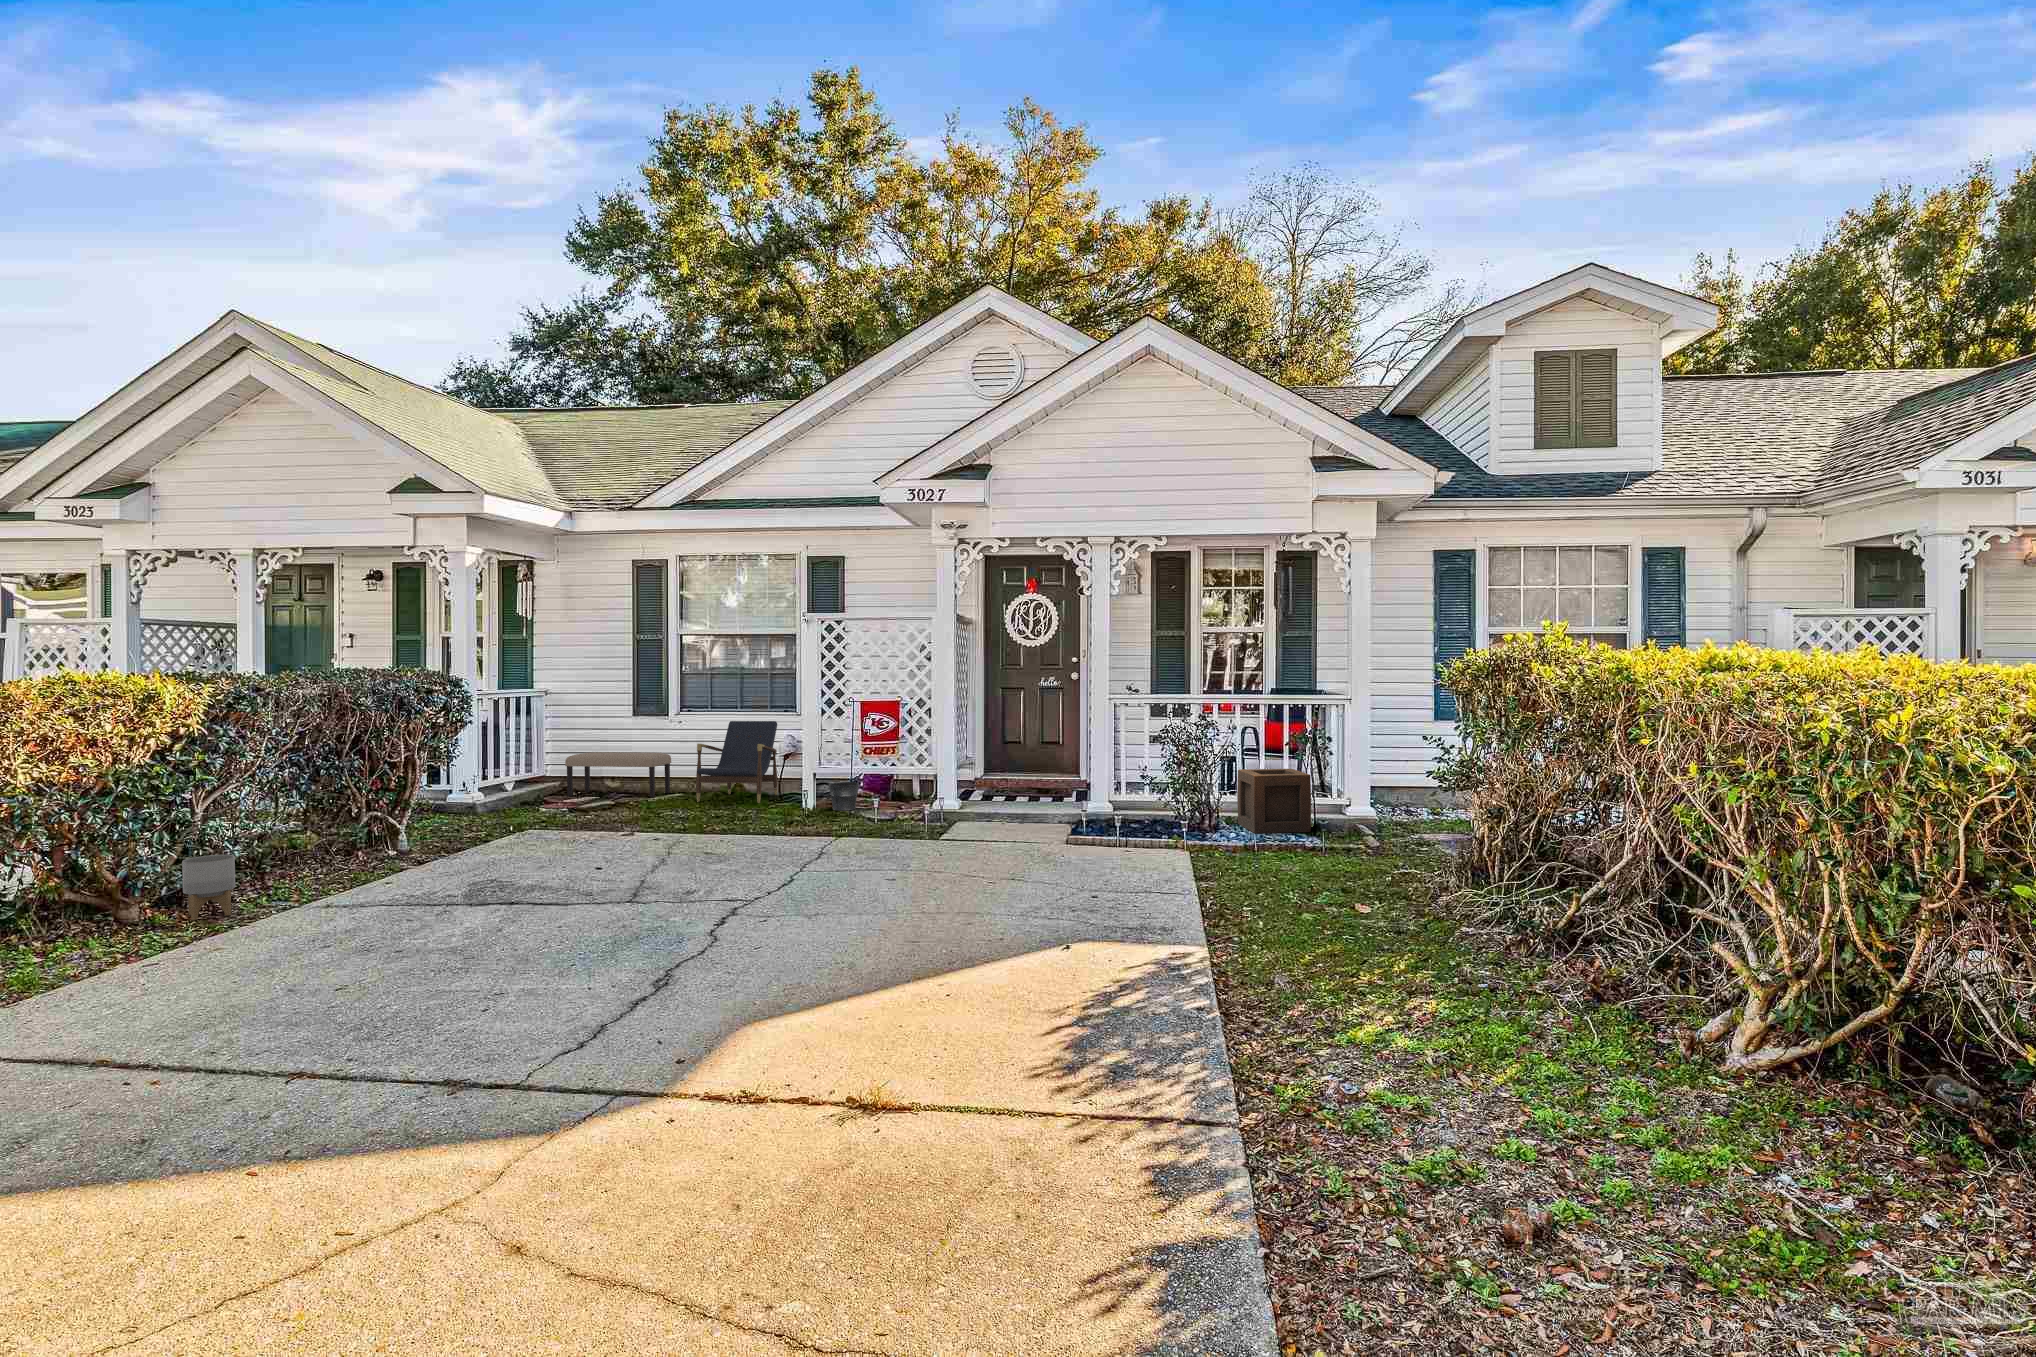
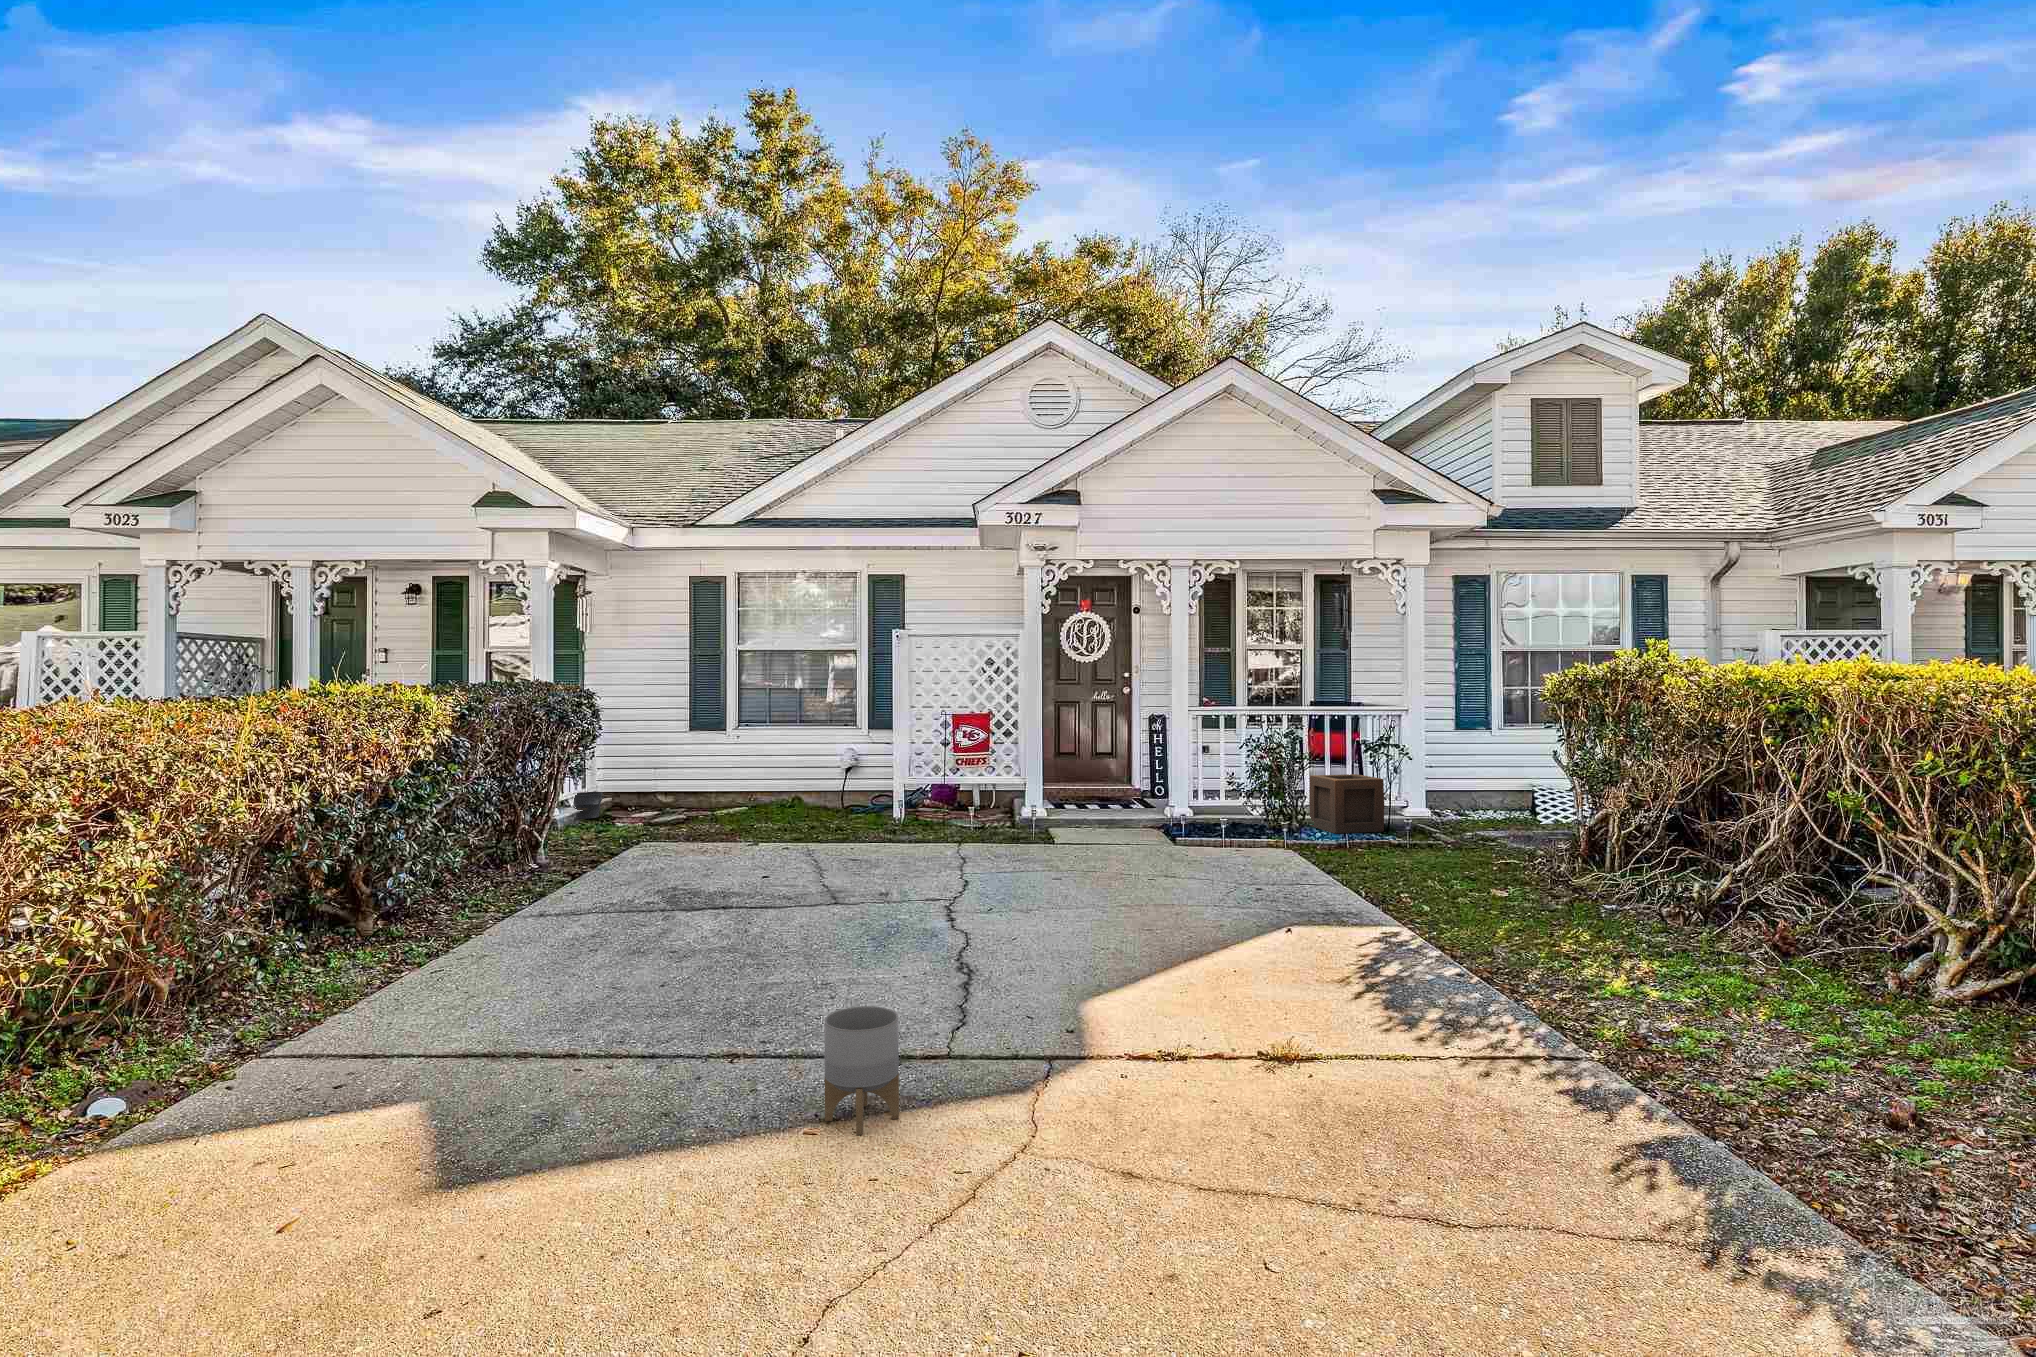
lounge chair: present [696,721,777,803] -> none [769,735,842,815]
bench: present [565,752,671,798] -> none [628,767,732,812]
bucket: present [827,782,859,810] -> present [573,792,605,819]
planter: present [182,855,235,920] -> present [824,1006,899,1135]

